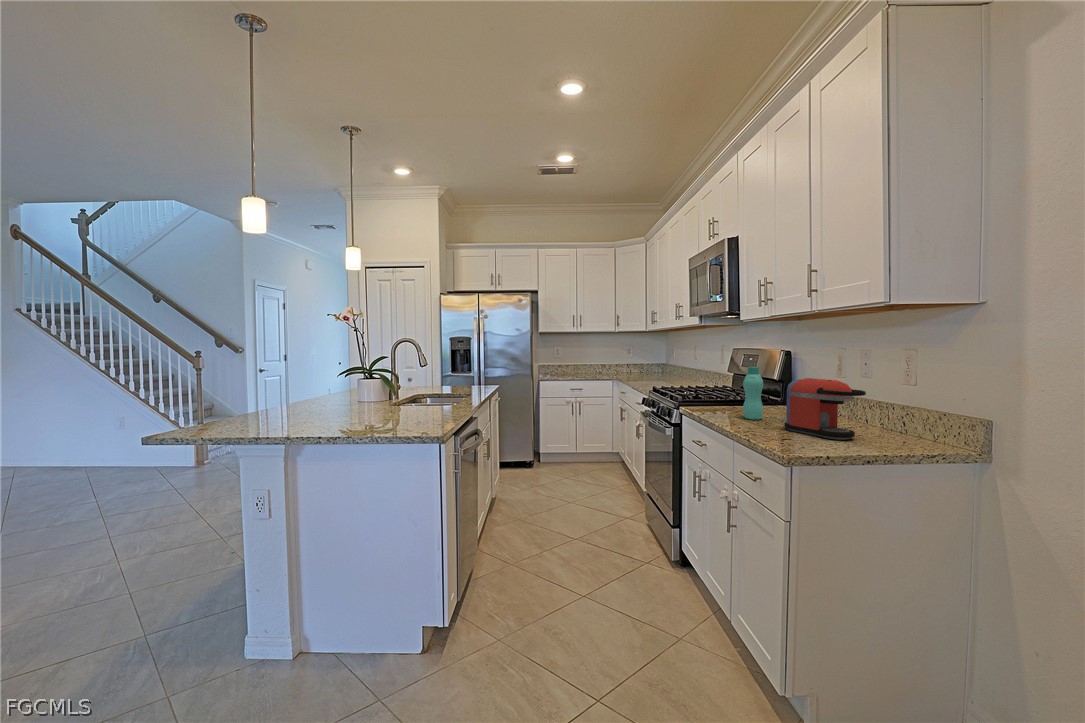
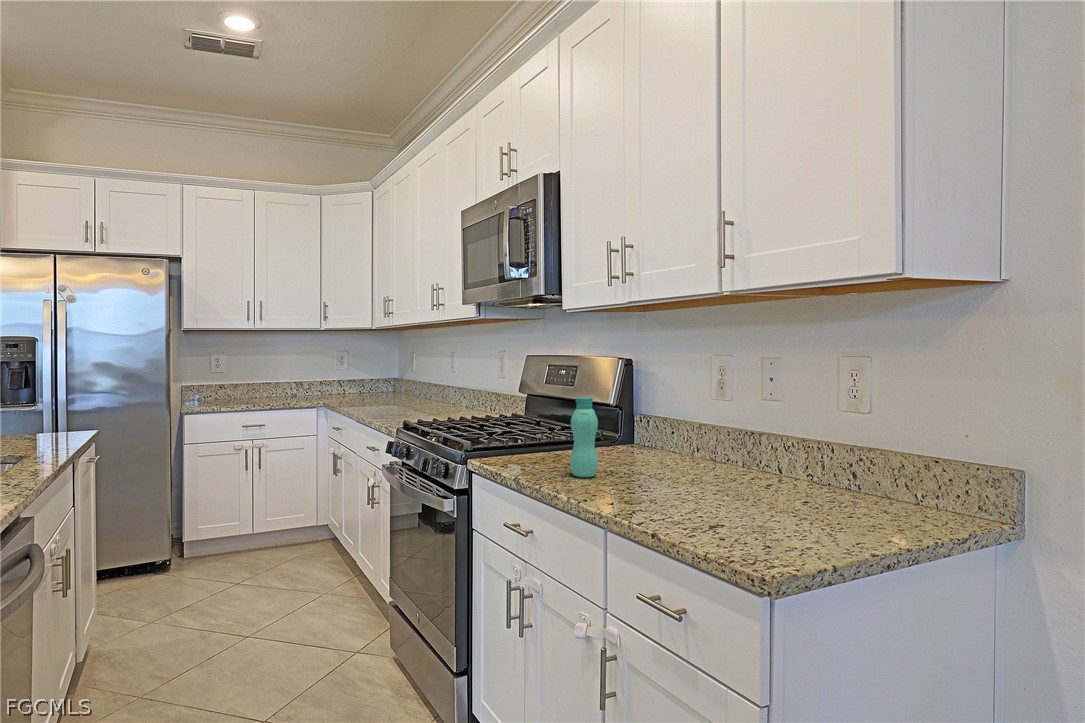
coffee maker: present [784,378,866,440] -> none [638,415,750,505]

